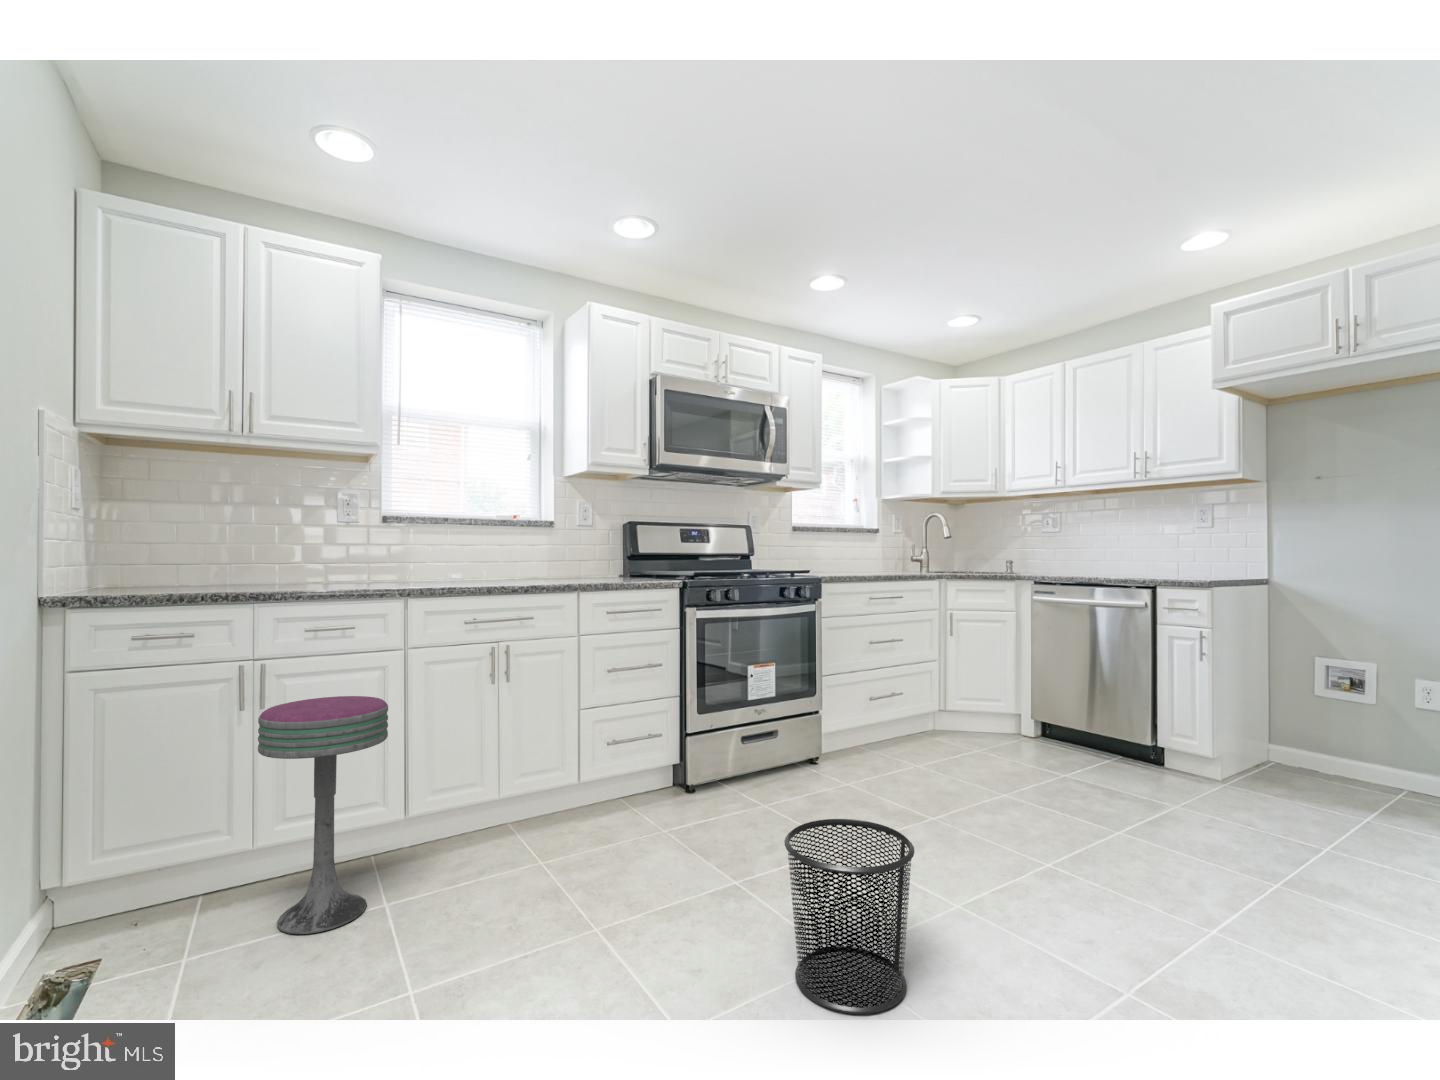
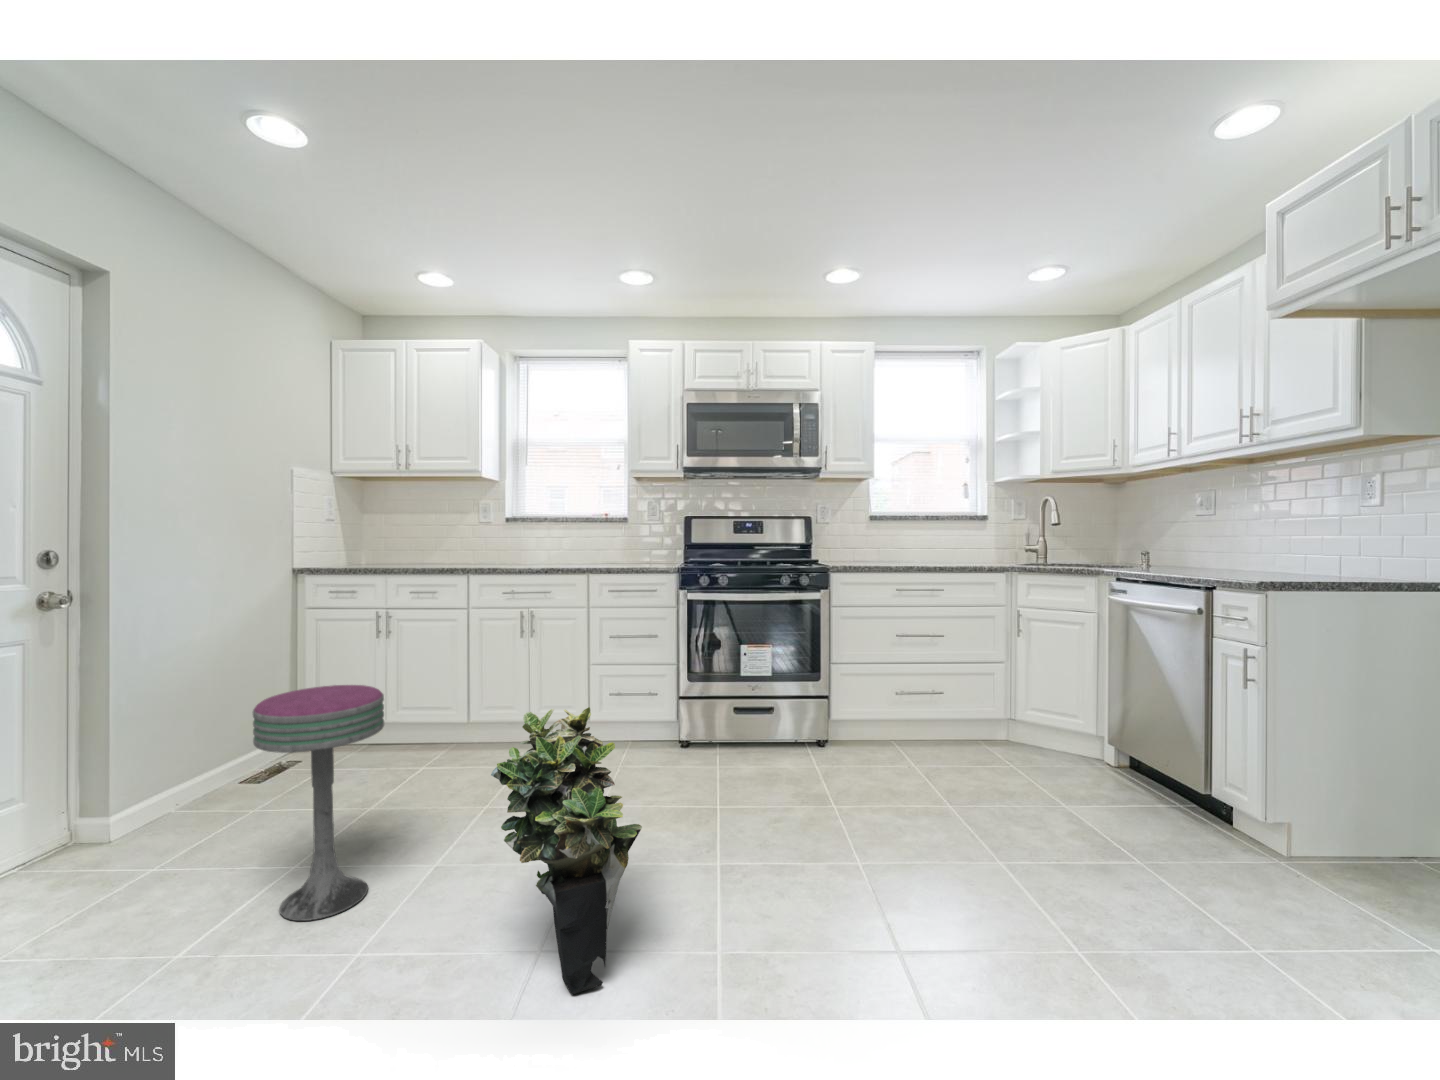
potted plant: none [497,712,647,1002] -> present [491,707,642,995]
waste bin: present [784,819,915,1014] -> none [778,812,908,1008]

